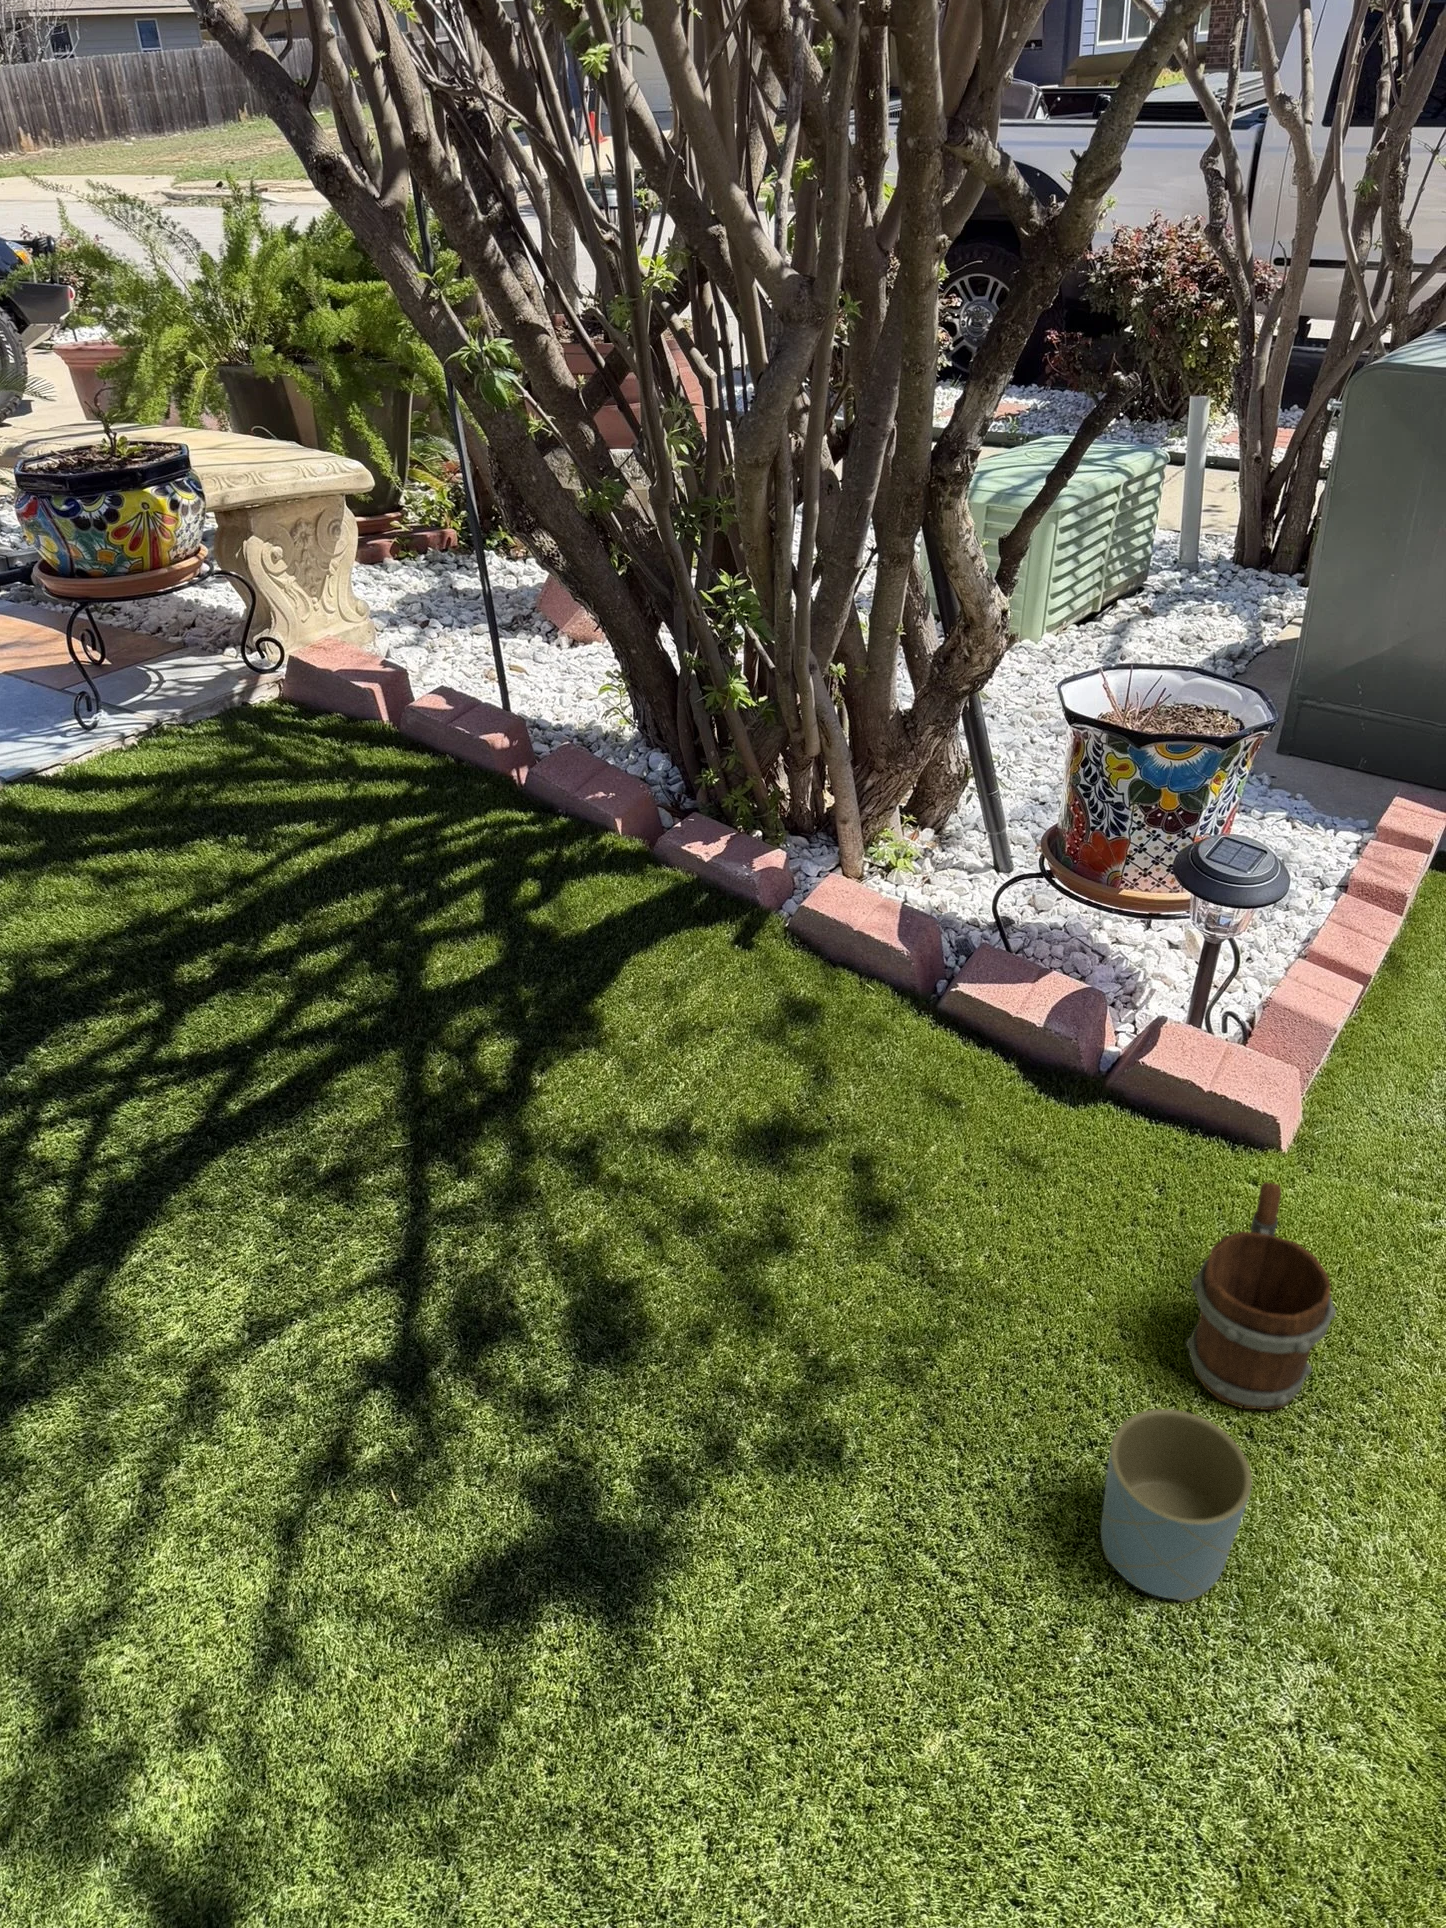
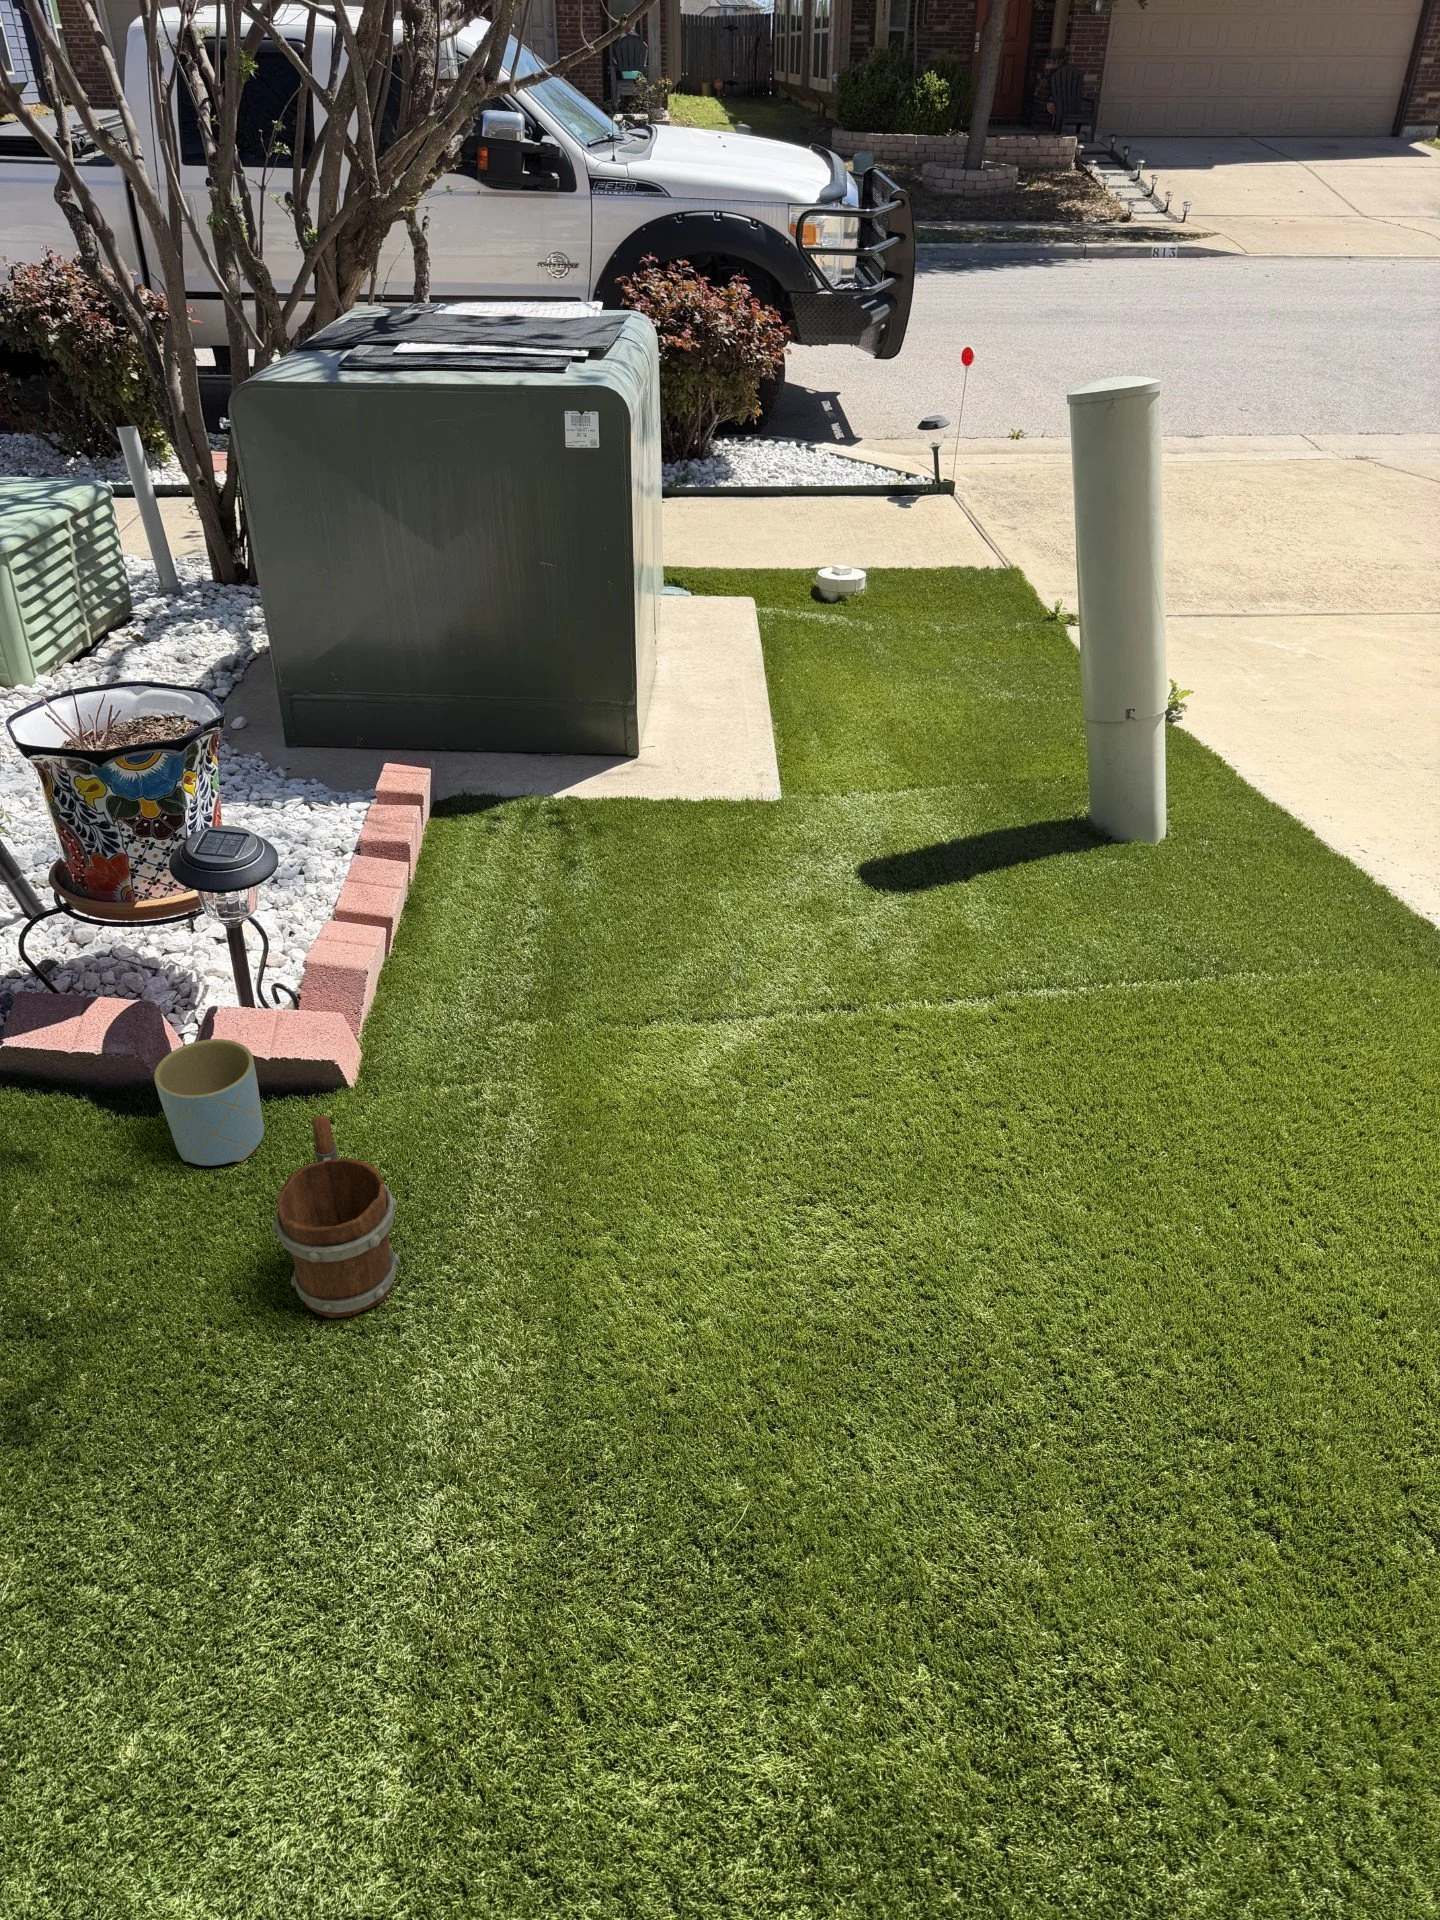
planter: present [1101,1409,1252,1602] -> present [154,1039,264,1166]

